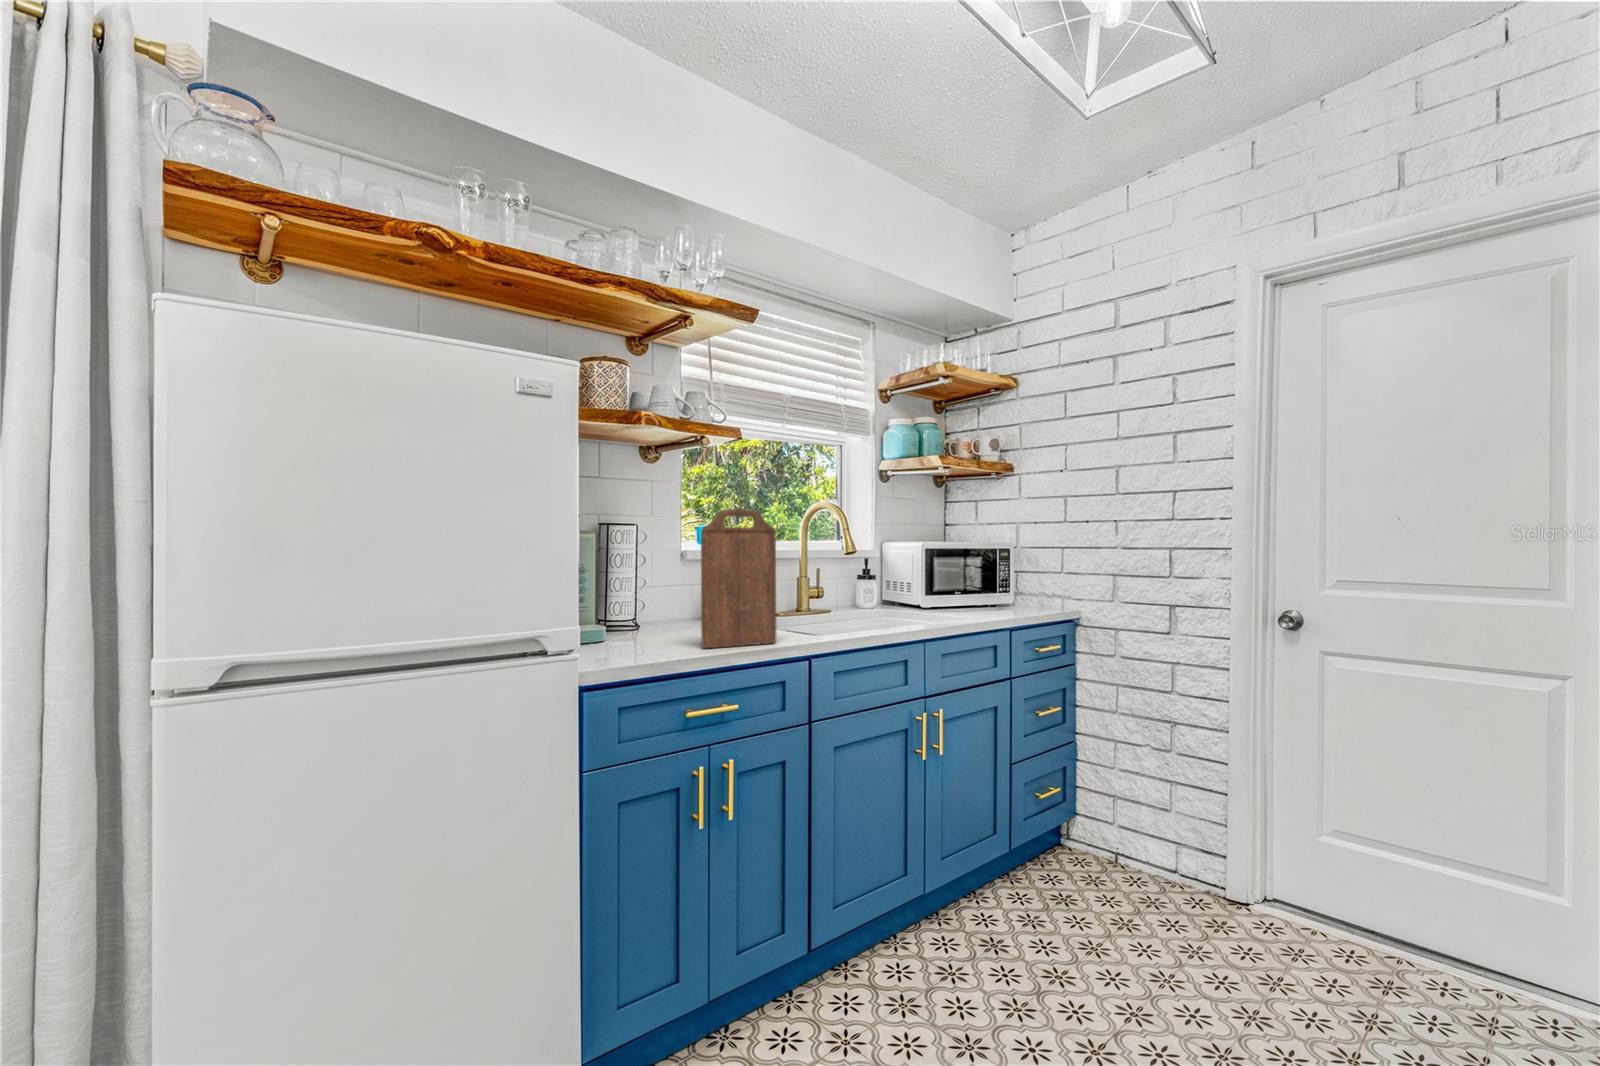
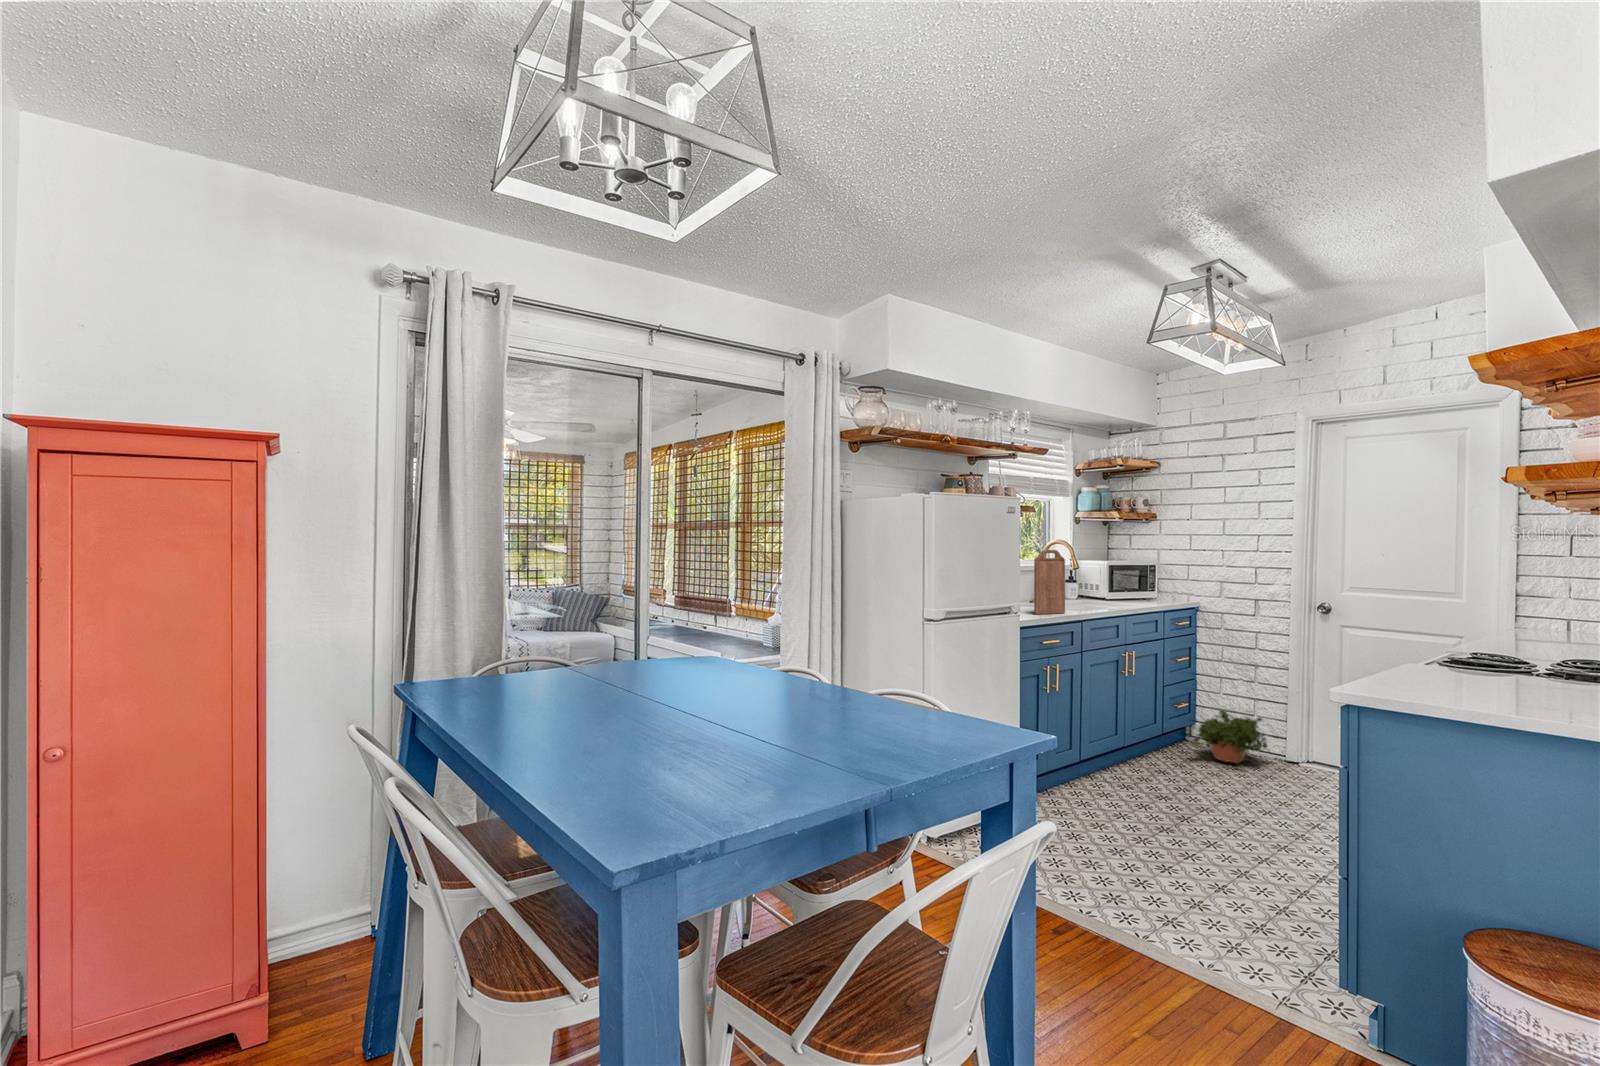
potted plant: none [1049,803,1201,928] -> present [1190,710,1268,767]

